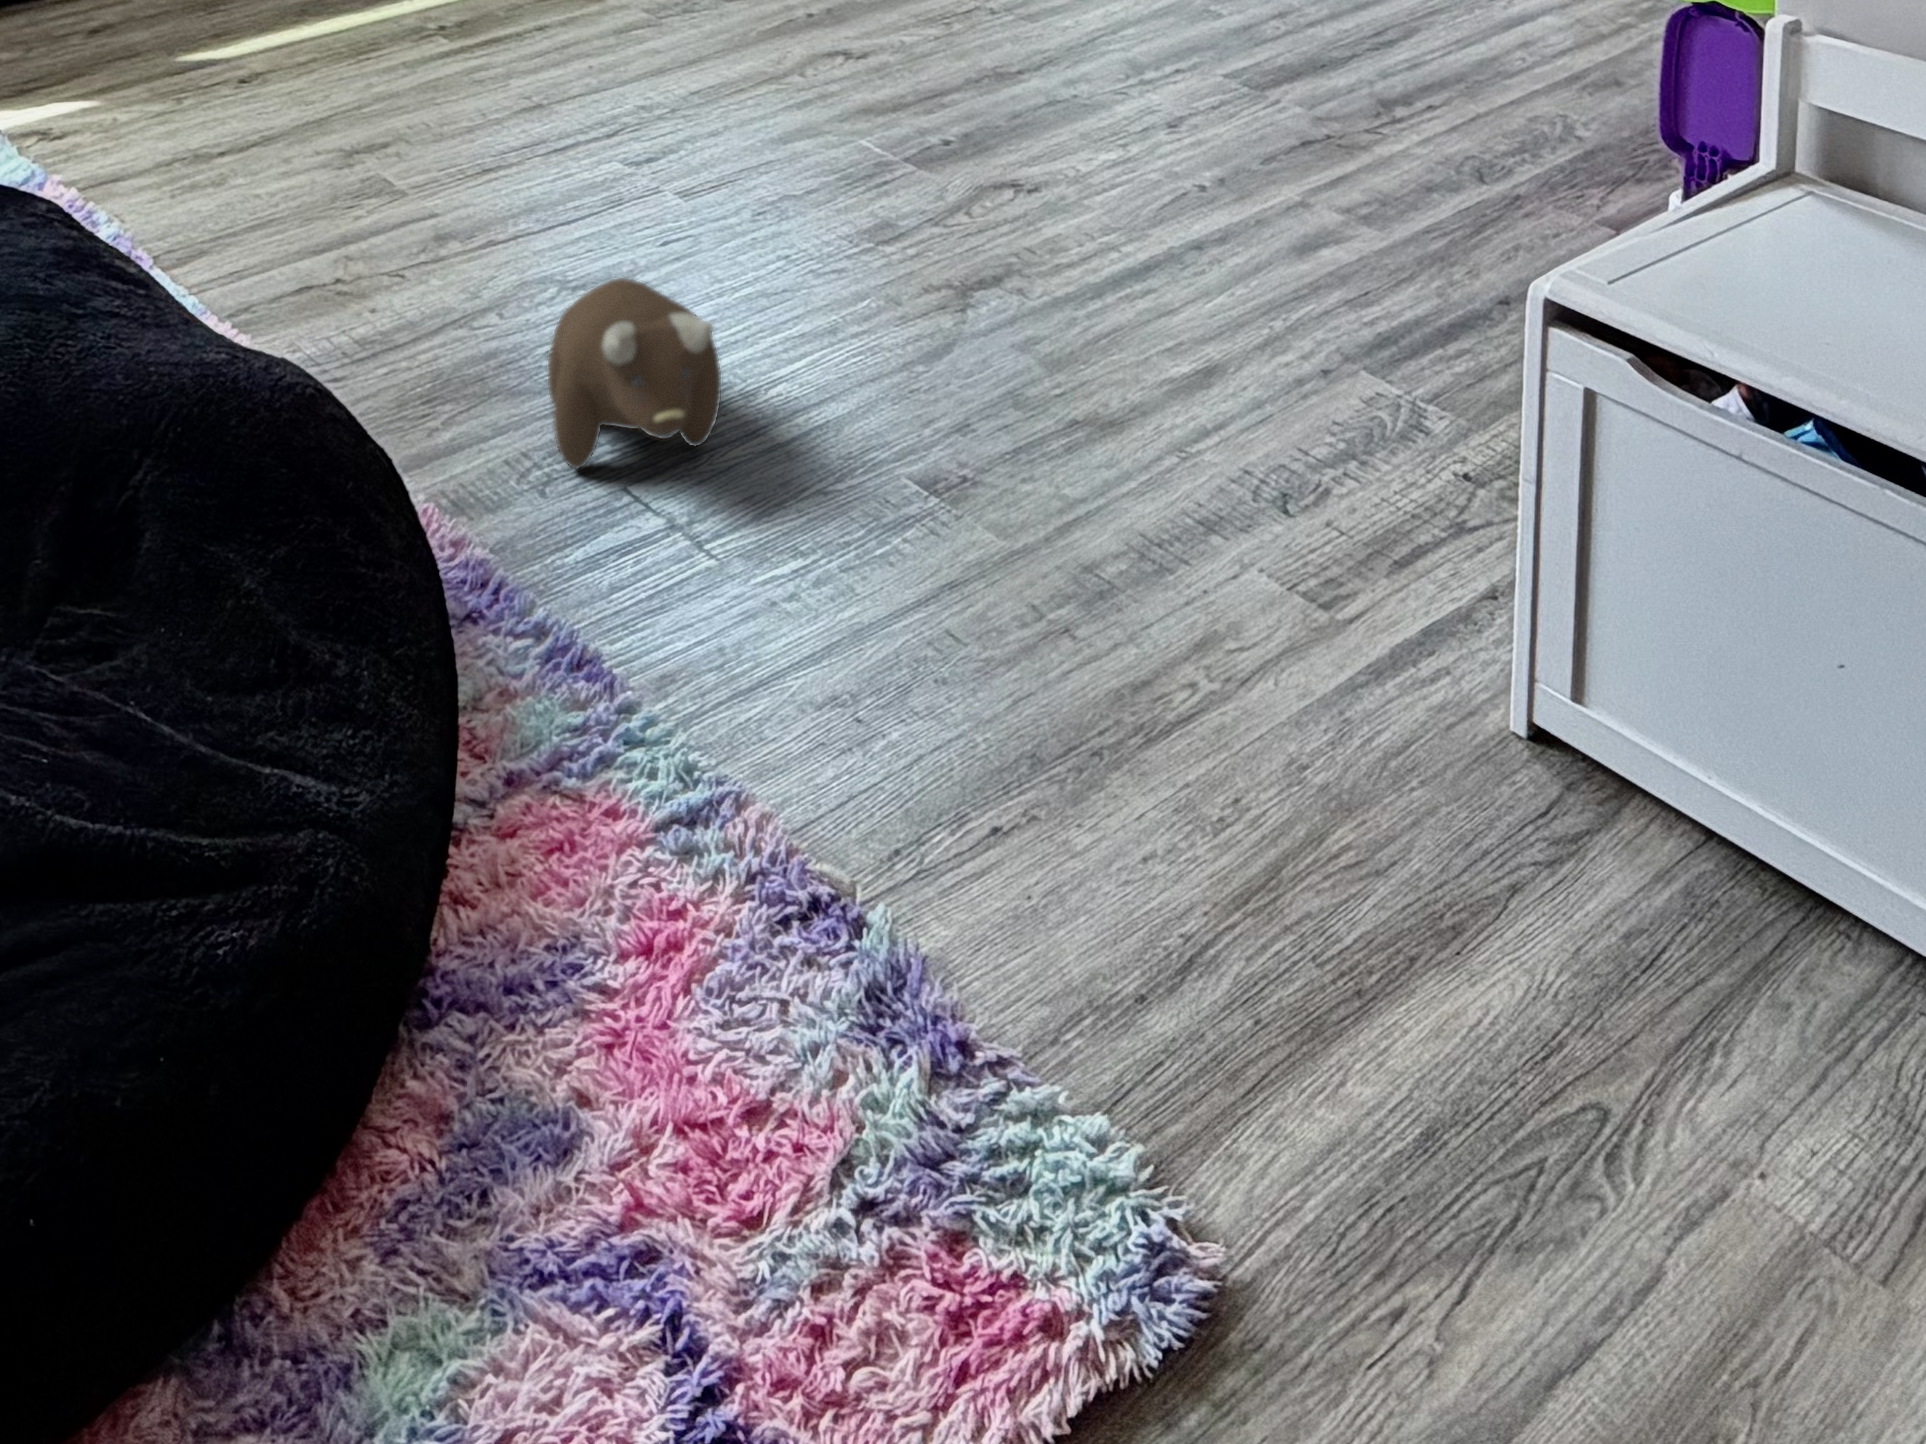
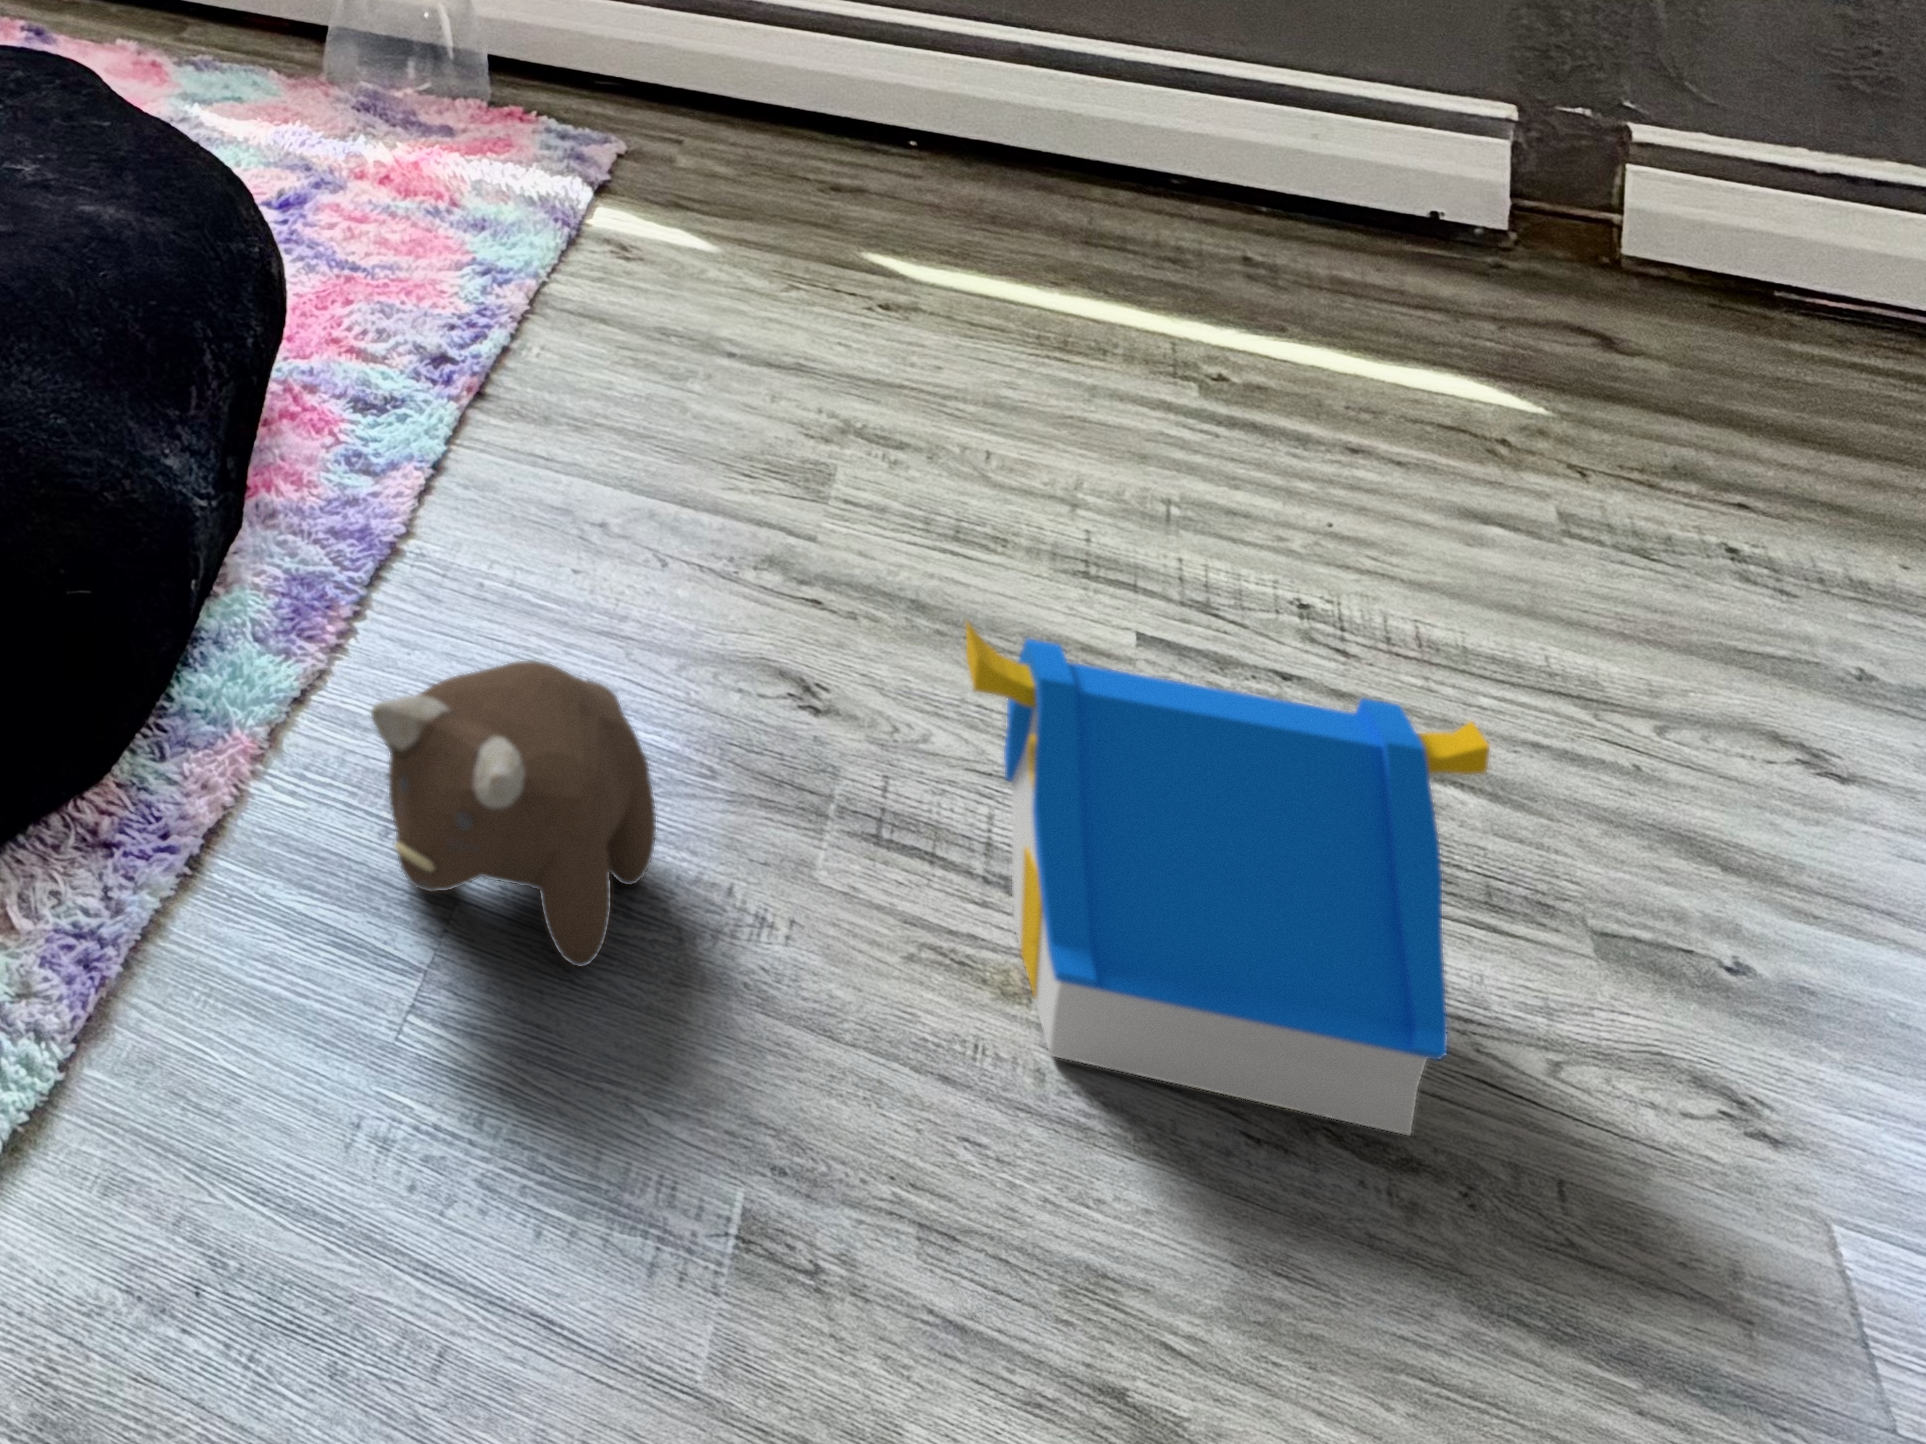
toy house: none [746,45,1009,329] -> present [966,623,1490,1135]

